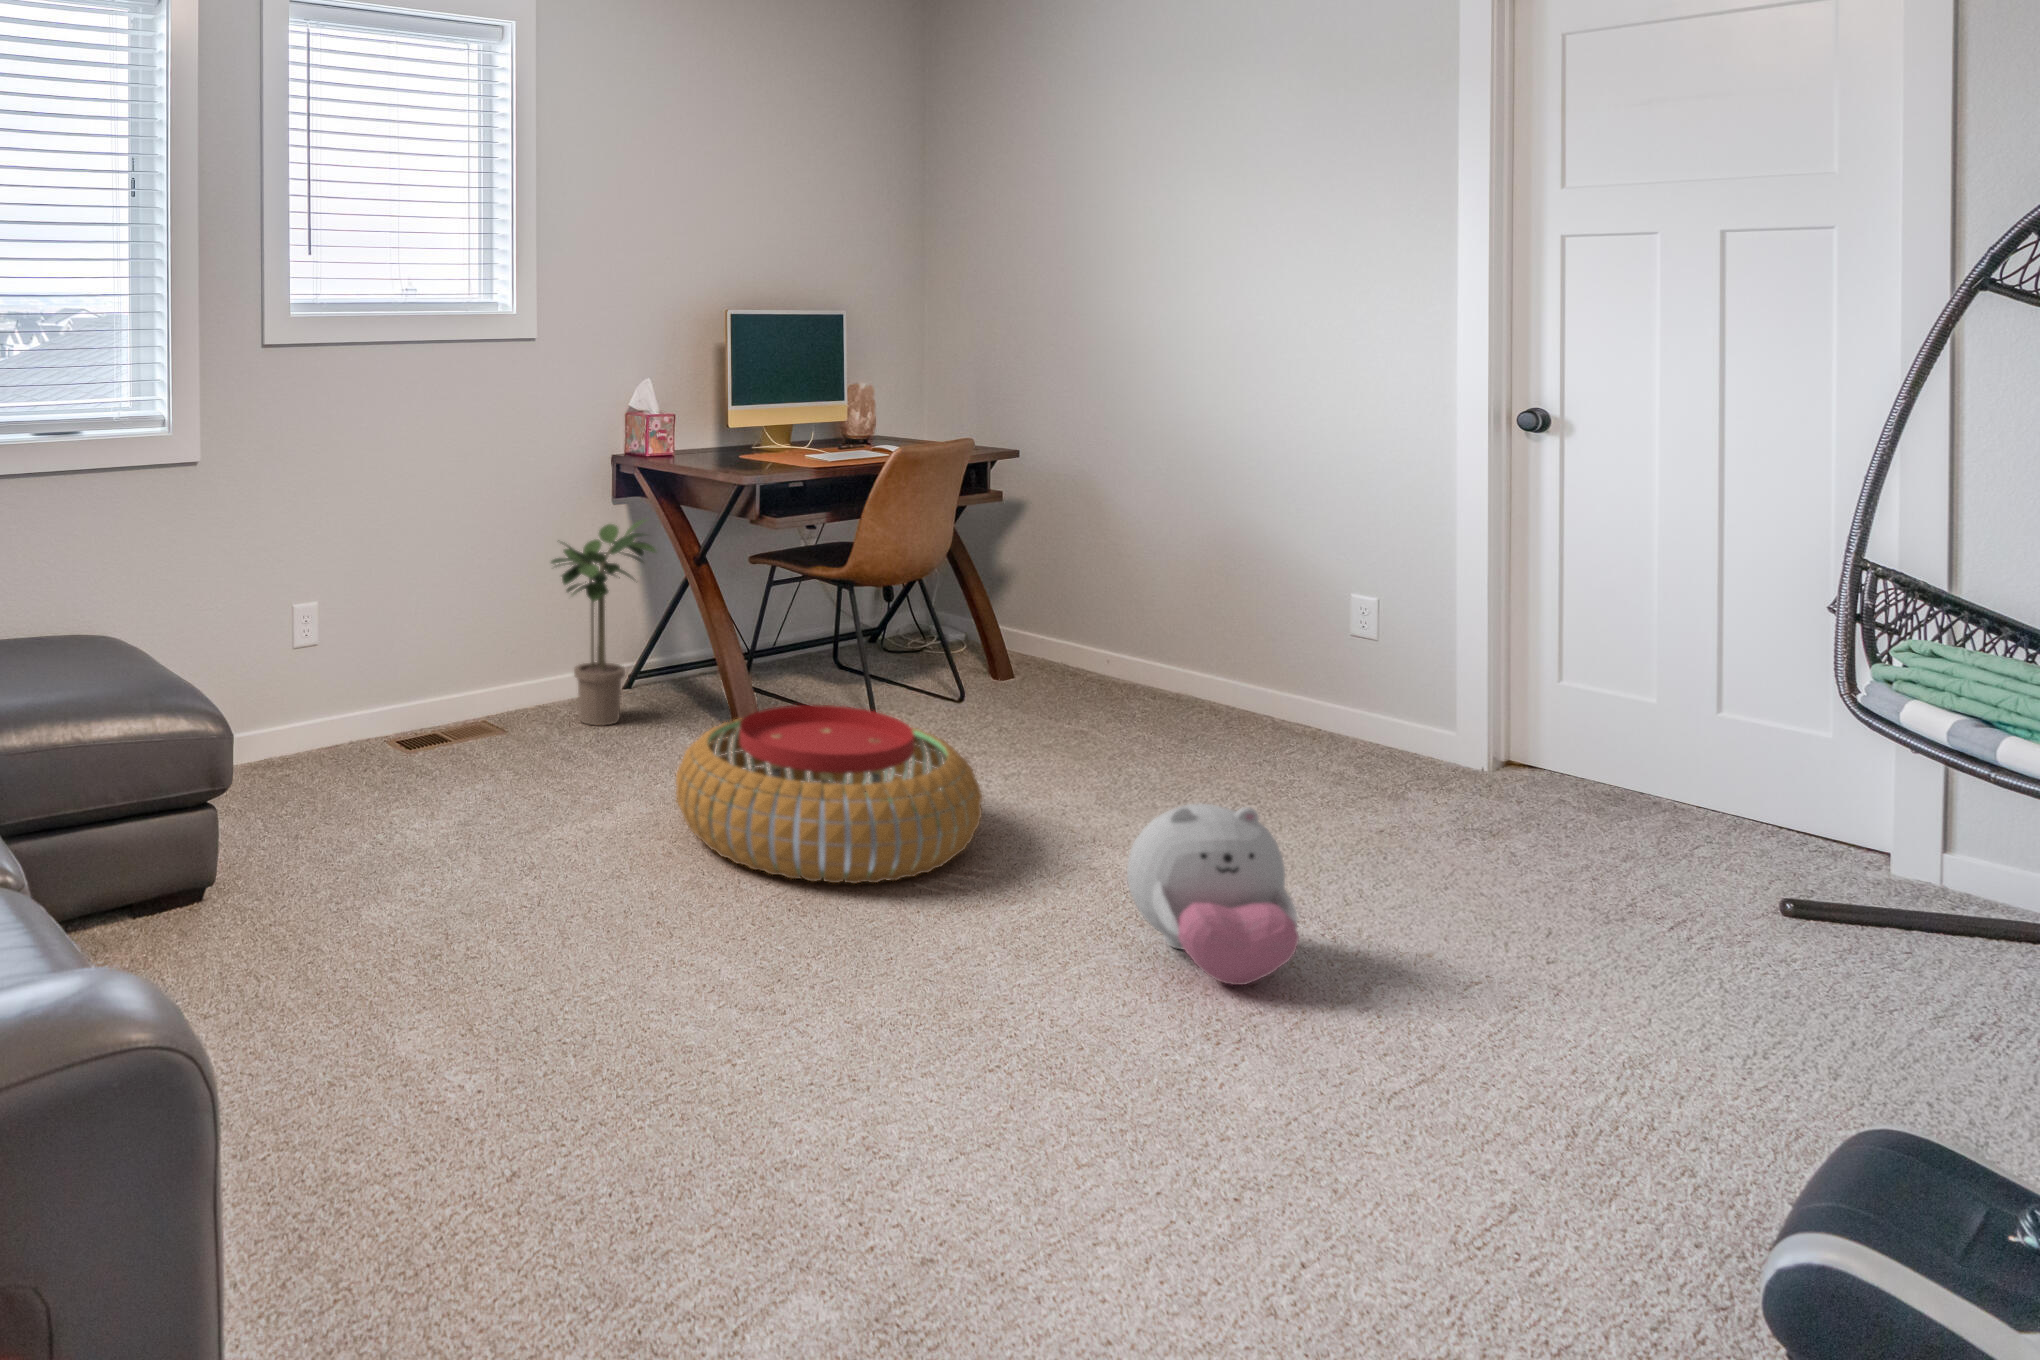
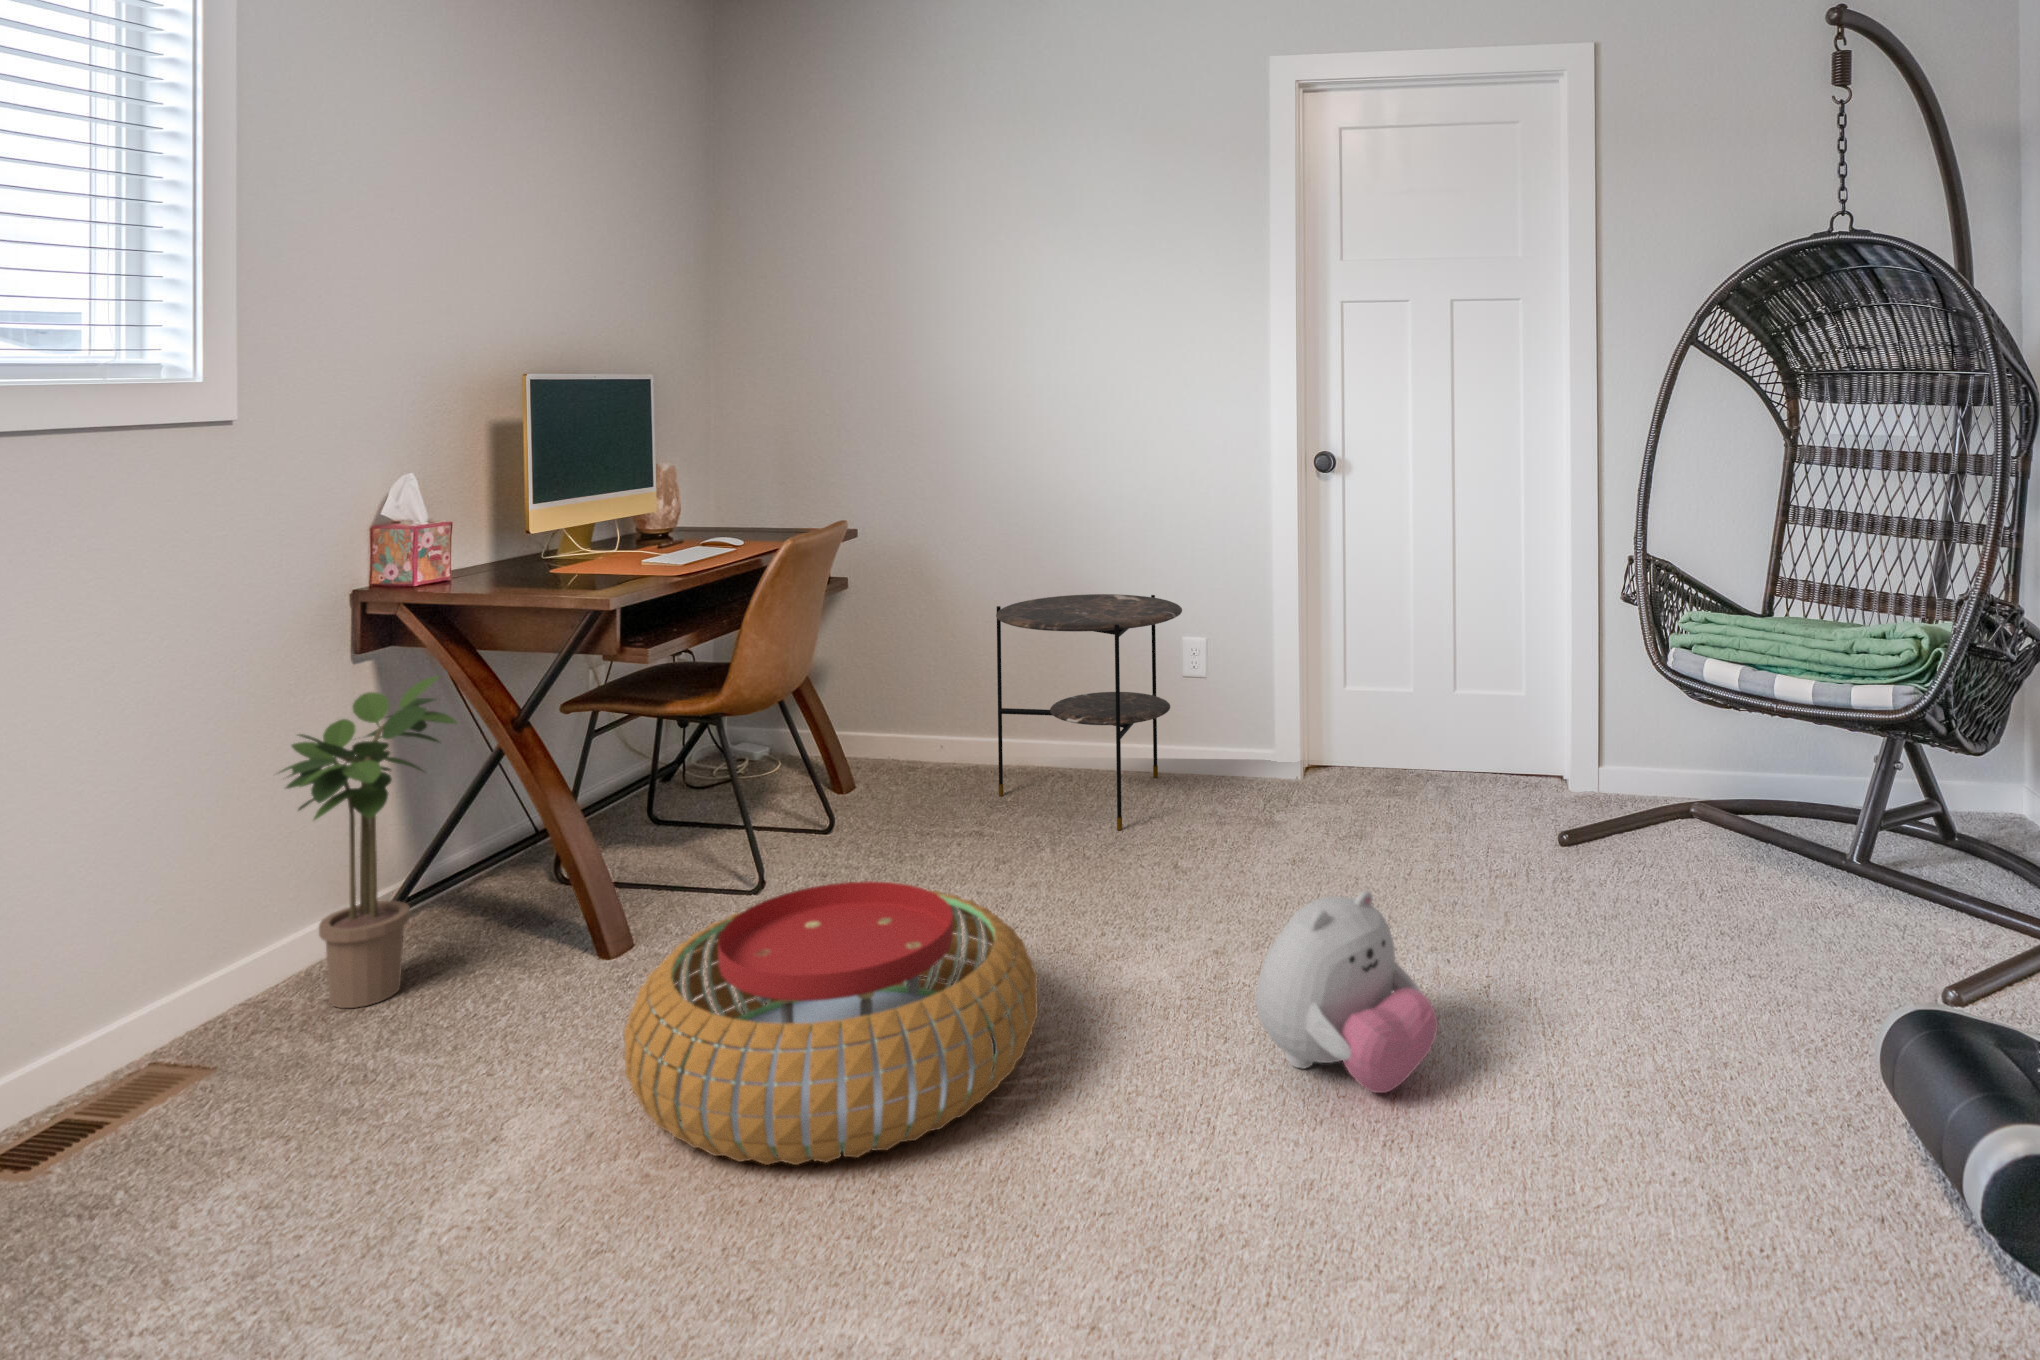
side table: none [1123,532,1329,761] -> present [996,594,1182,830]

